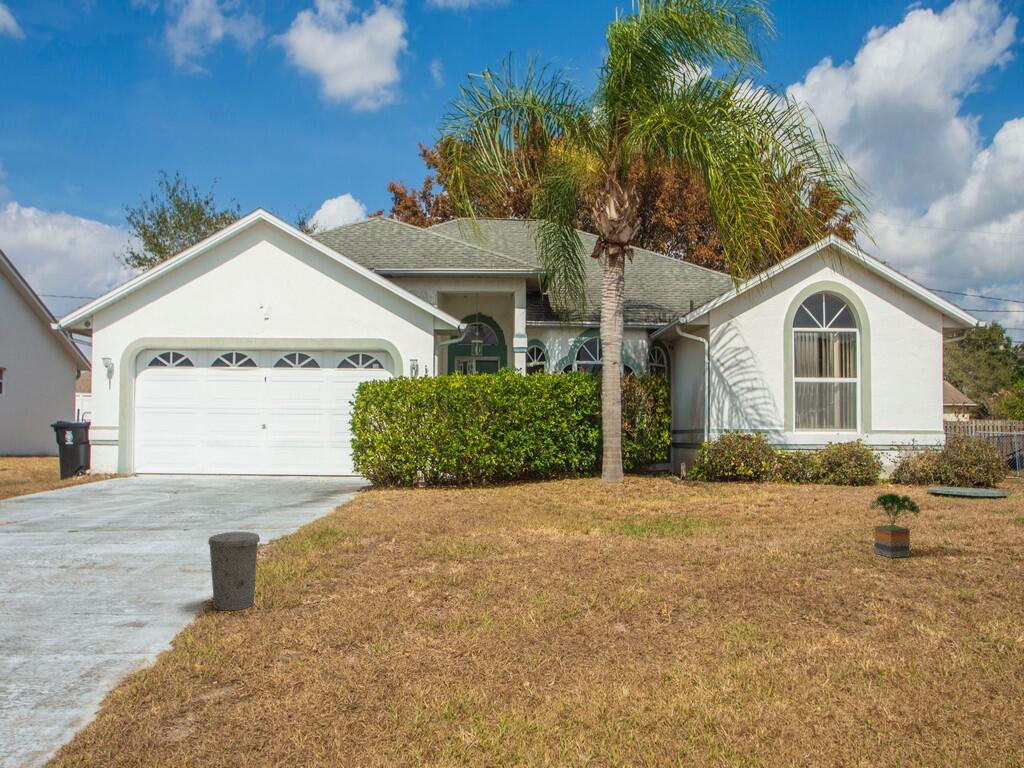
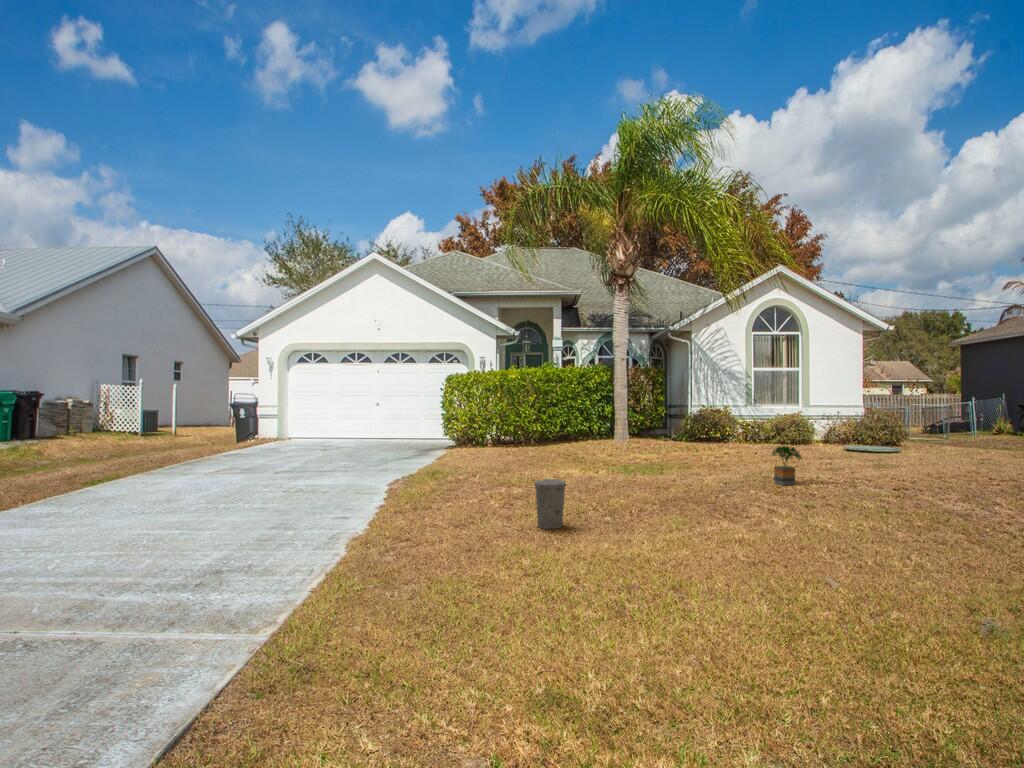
trash can: present [208,532,260,610] -> present [535,479,566,529]

